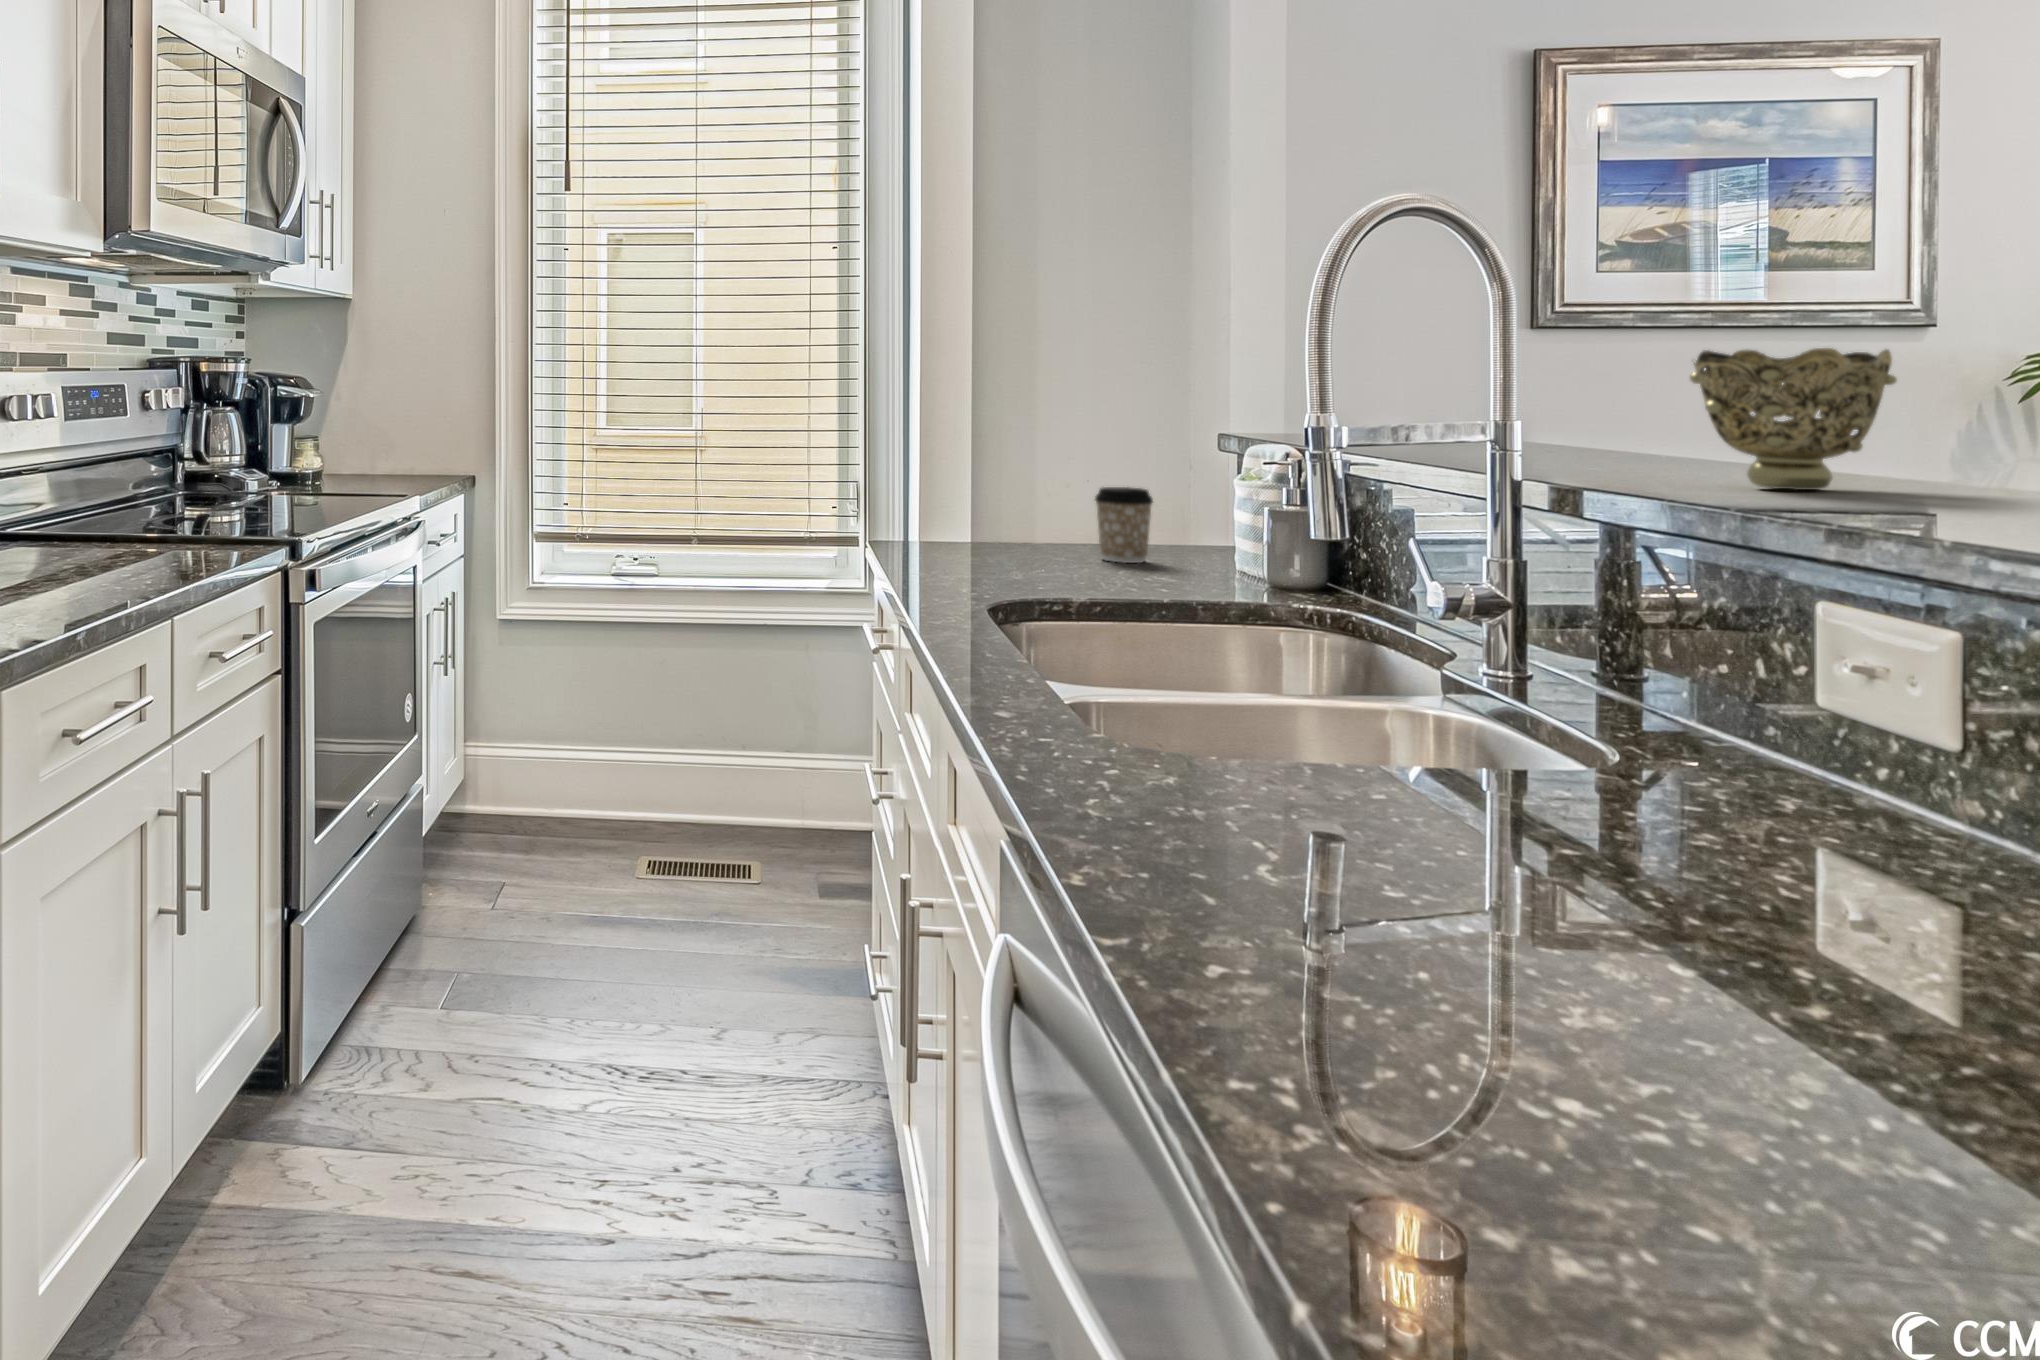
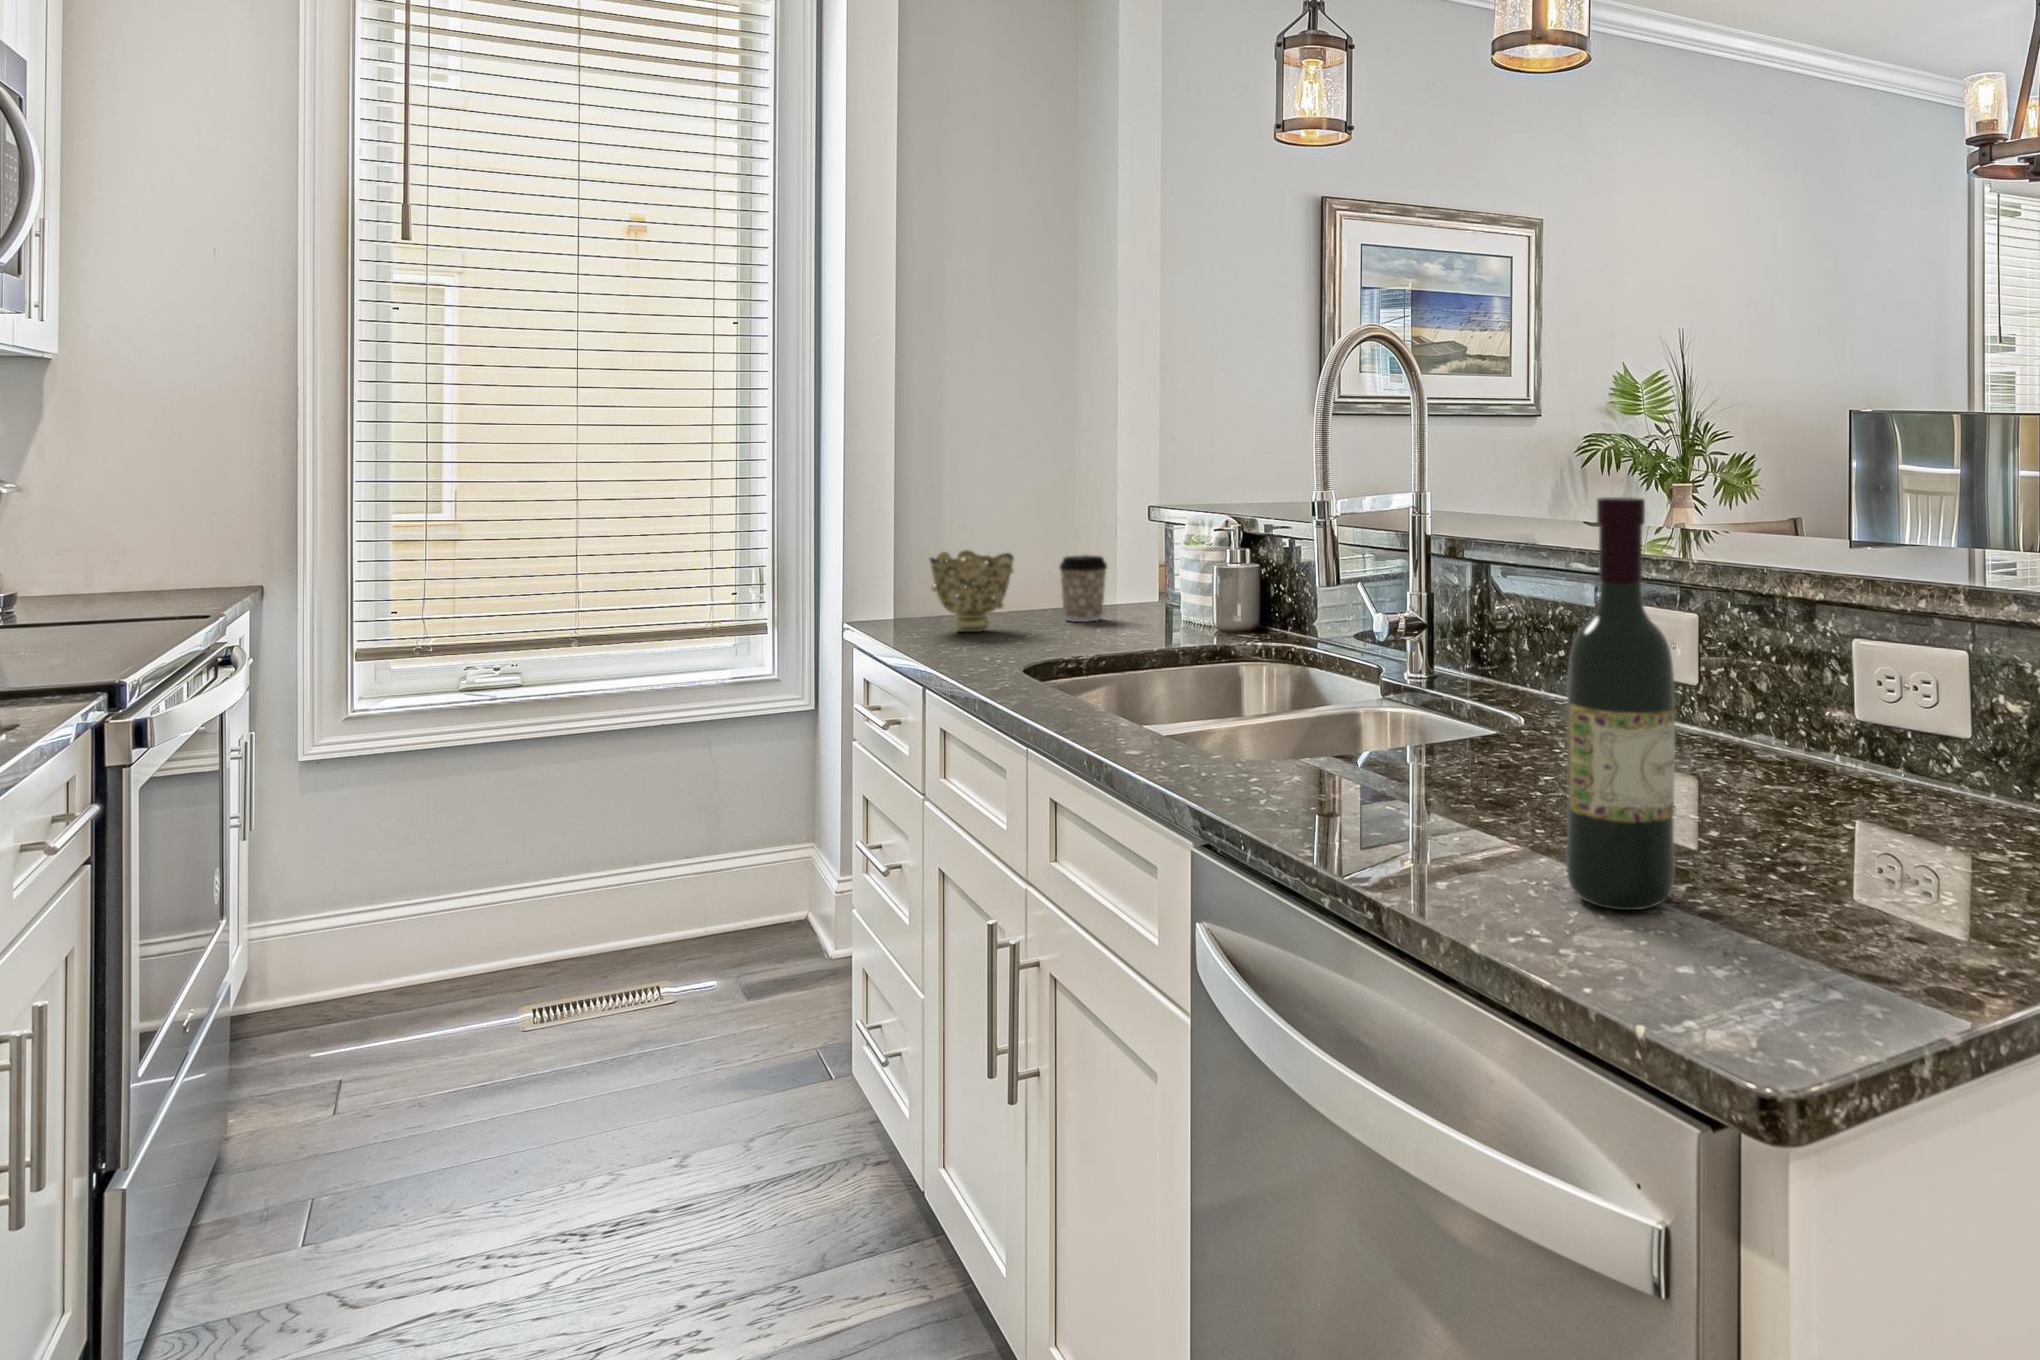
decorative bowl: present [1690,348,1897,490] -> present [930,550,1014,632]
wine bottle: none [1475,392,1697,1098] -> present [1566,497,1675,910]

